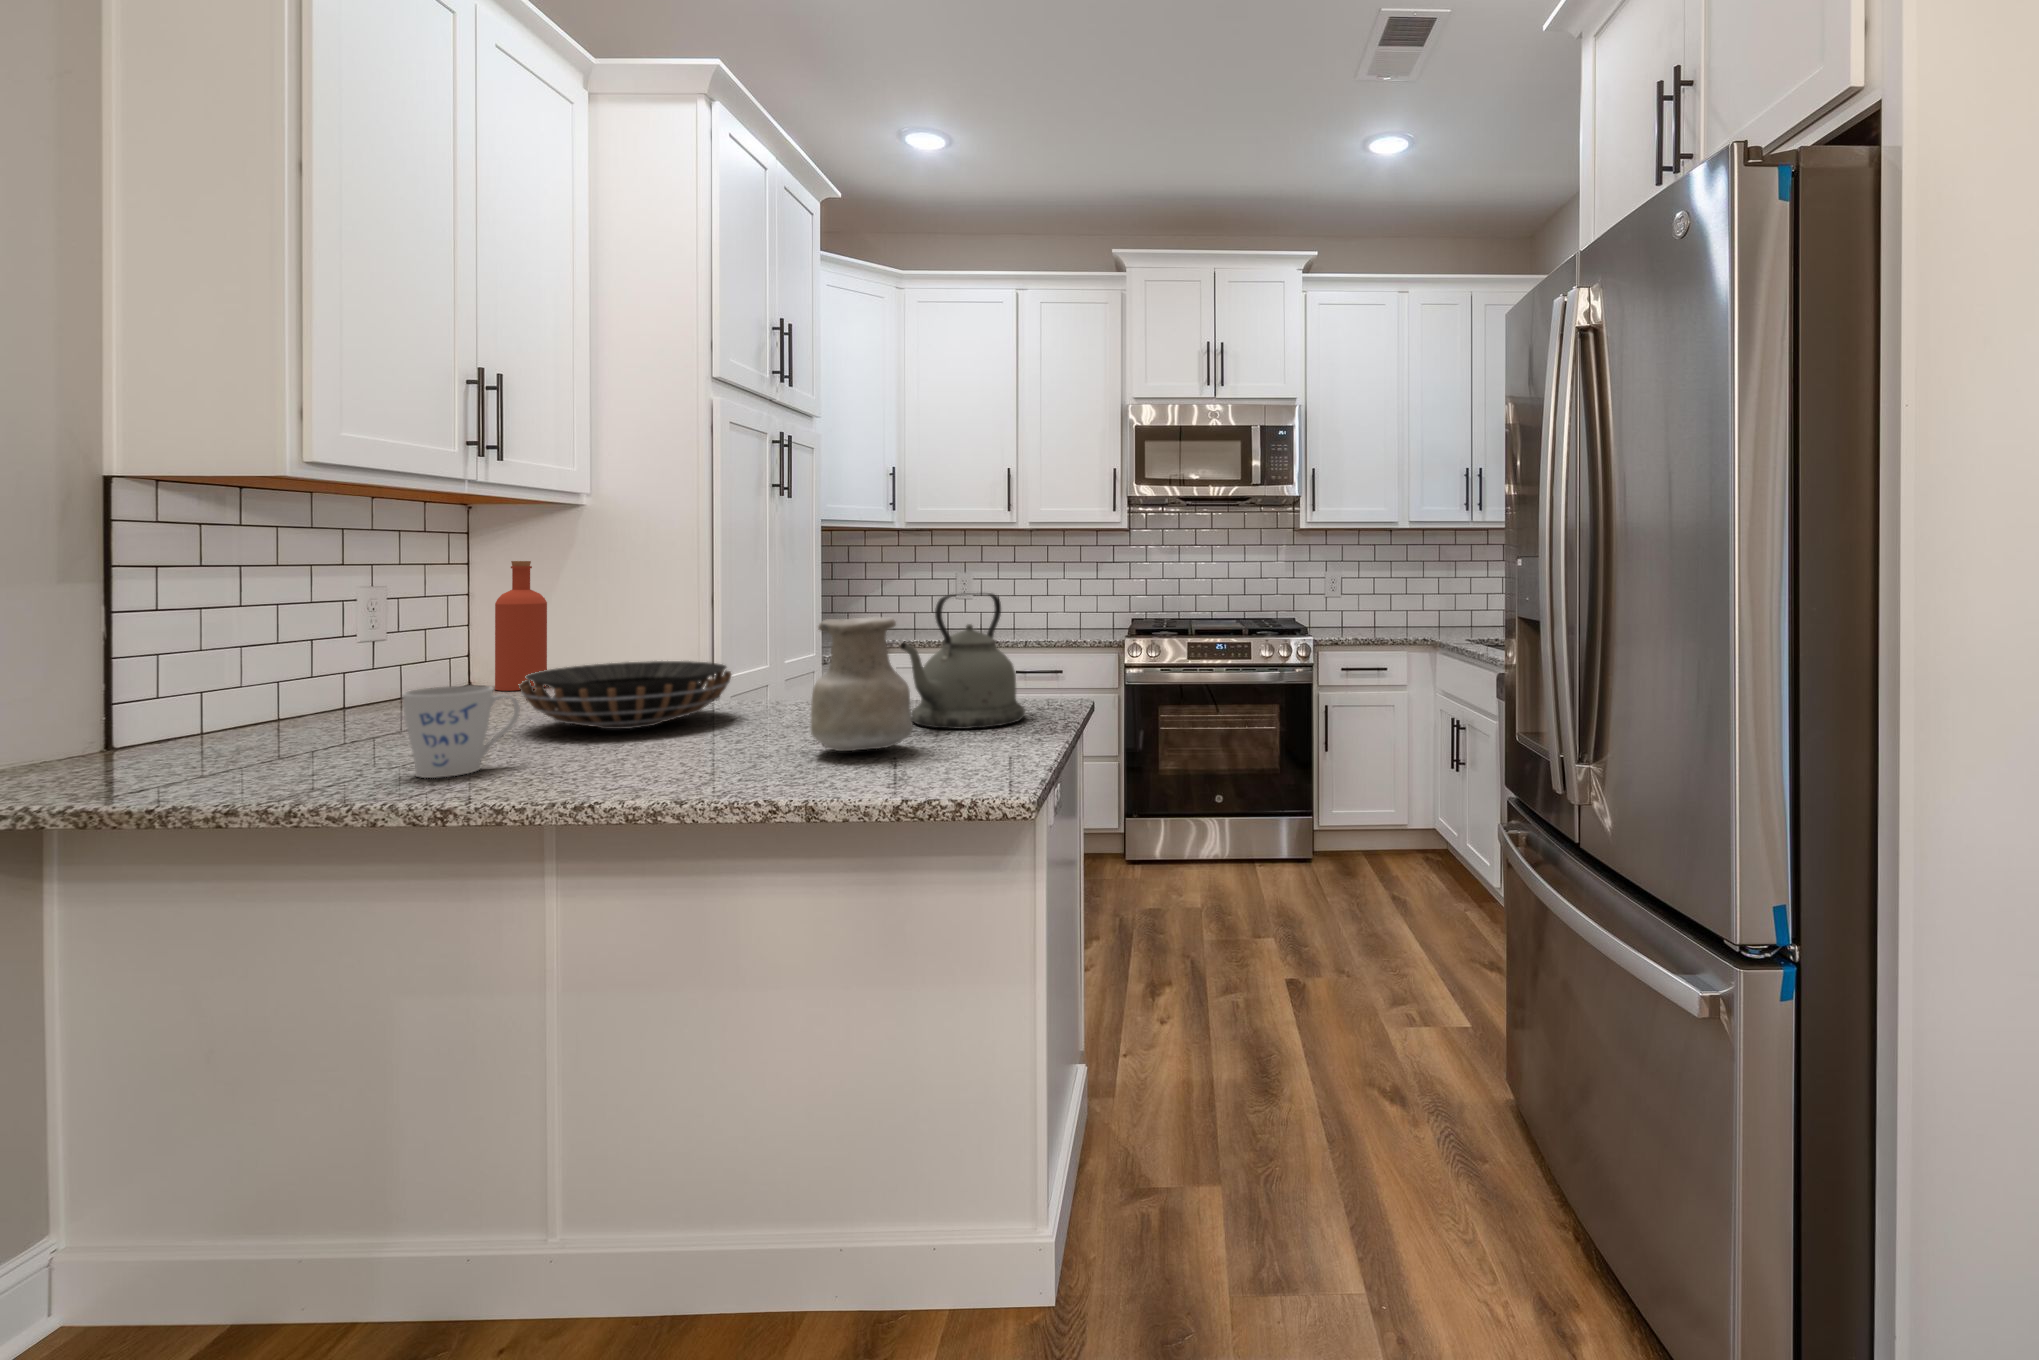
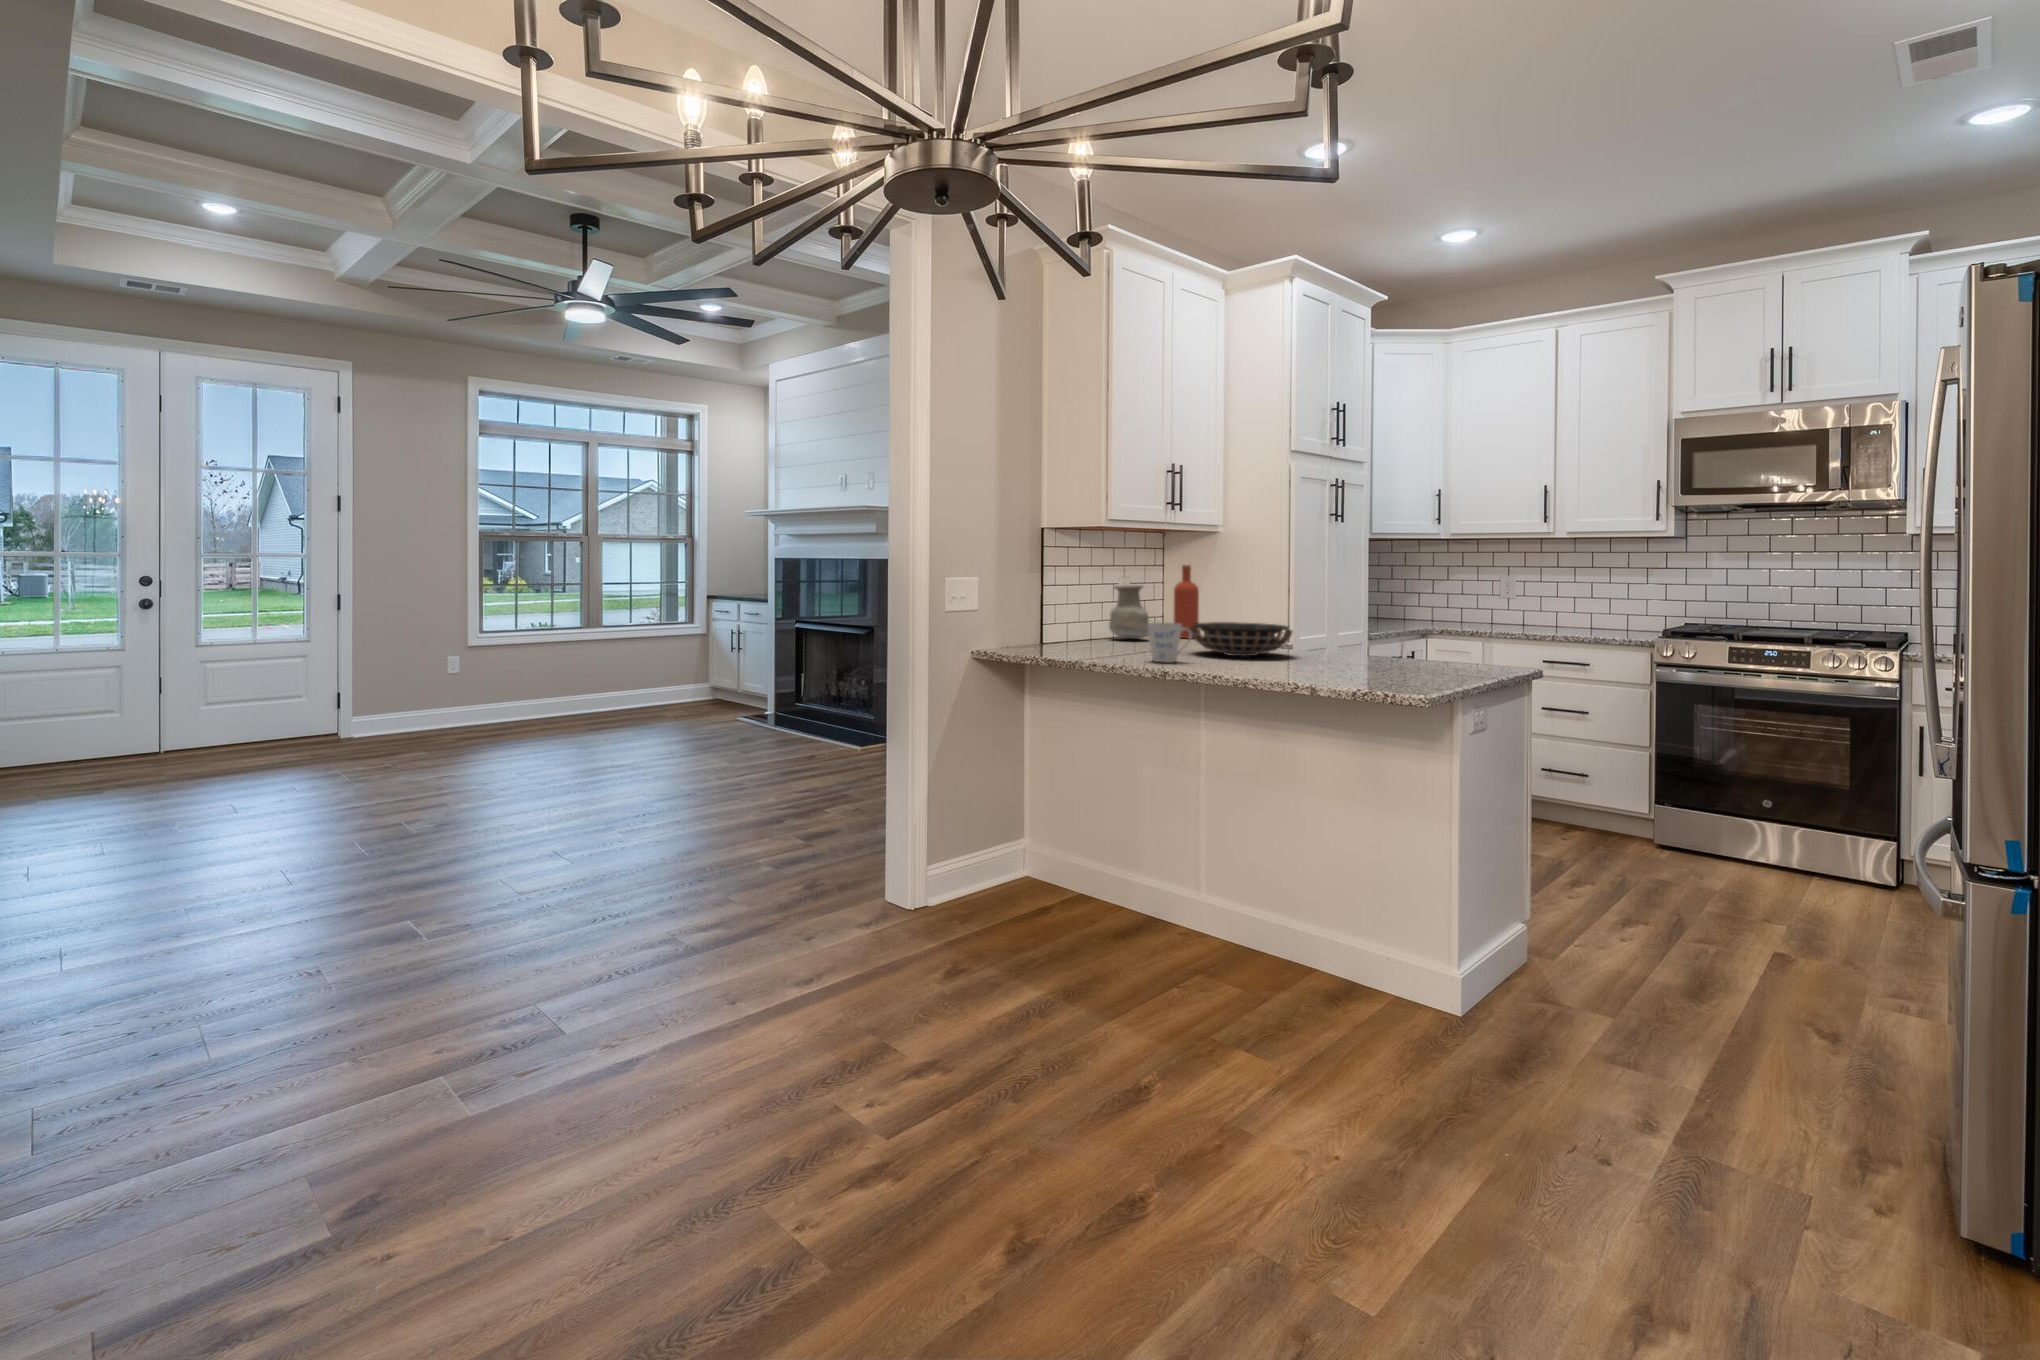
kettle: present [901,593,1025,729] -> none [1384,588,1475,674]
vase: present [811,617,913,751] -> present [1109,585,1149,639]

